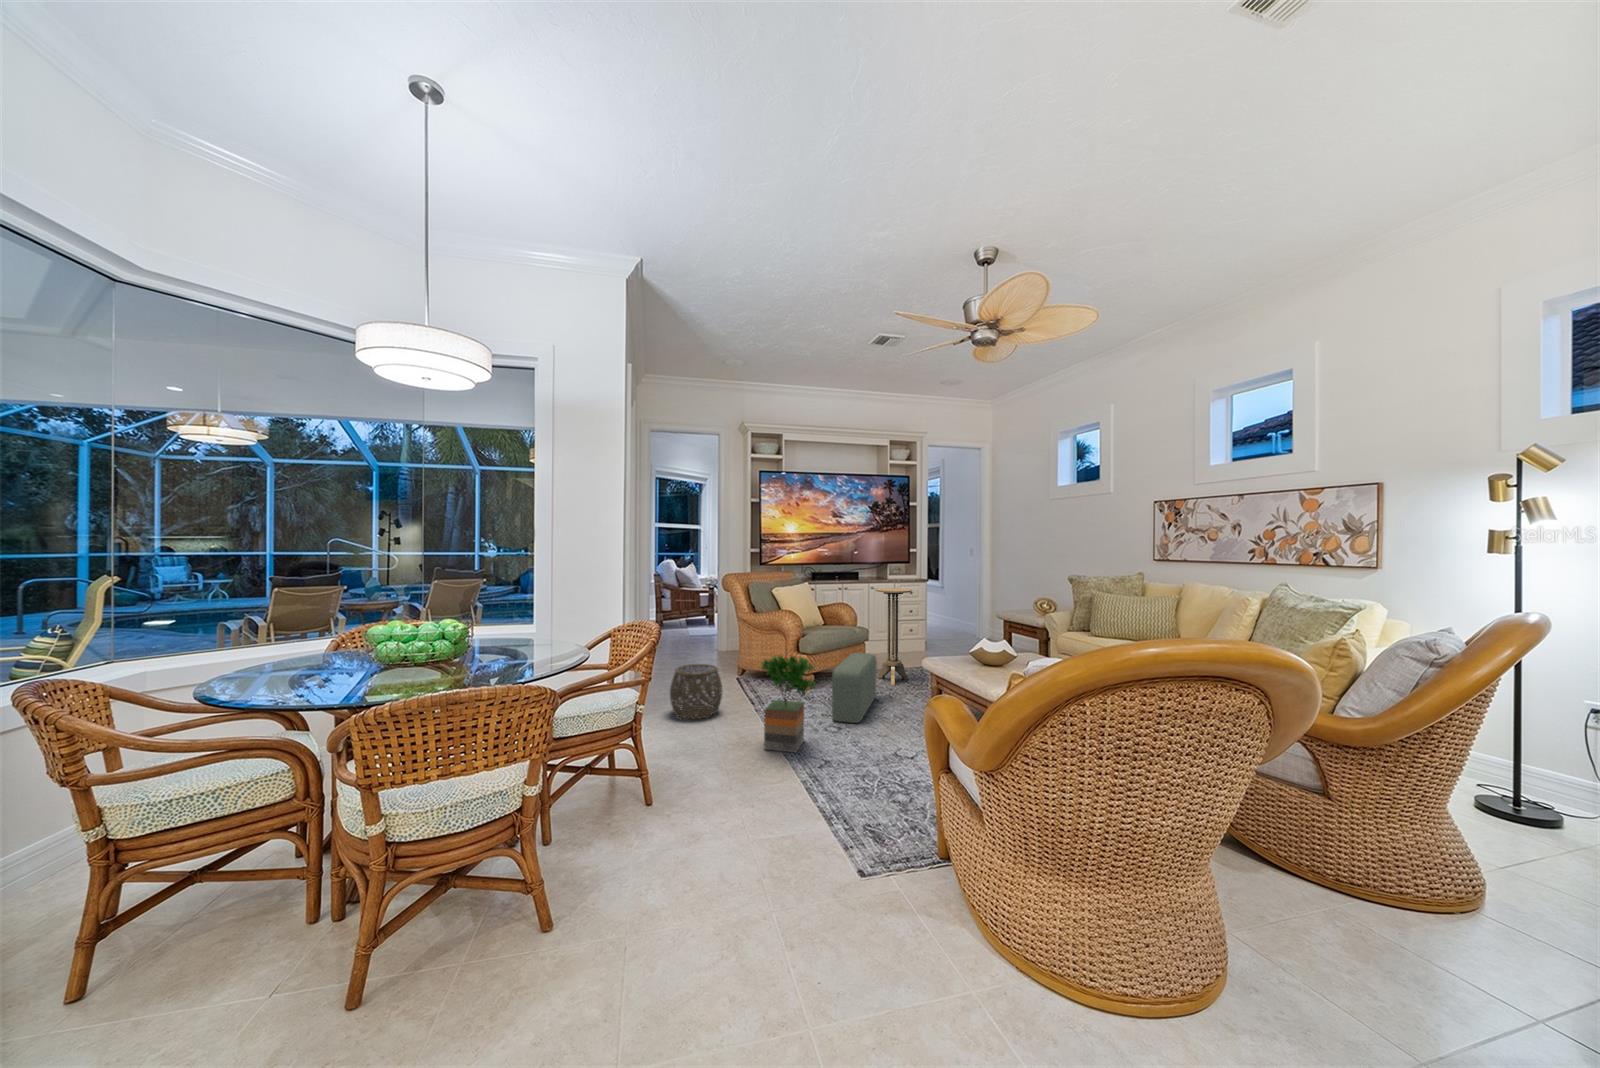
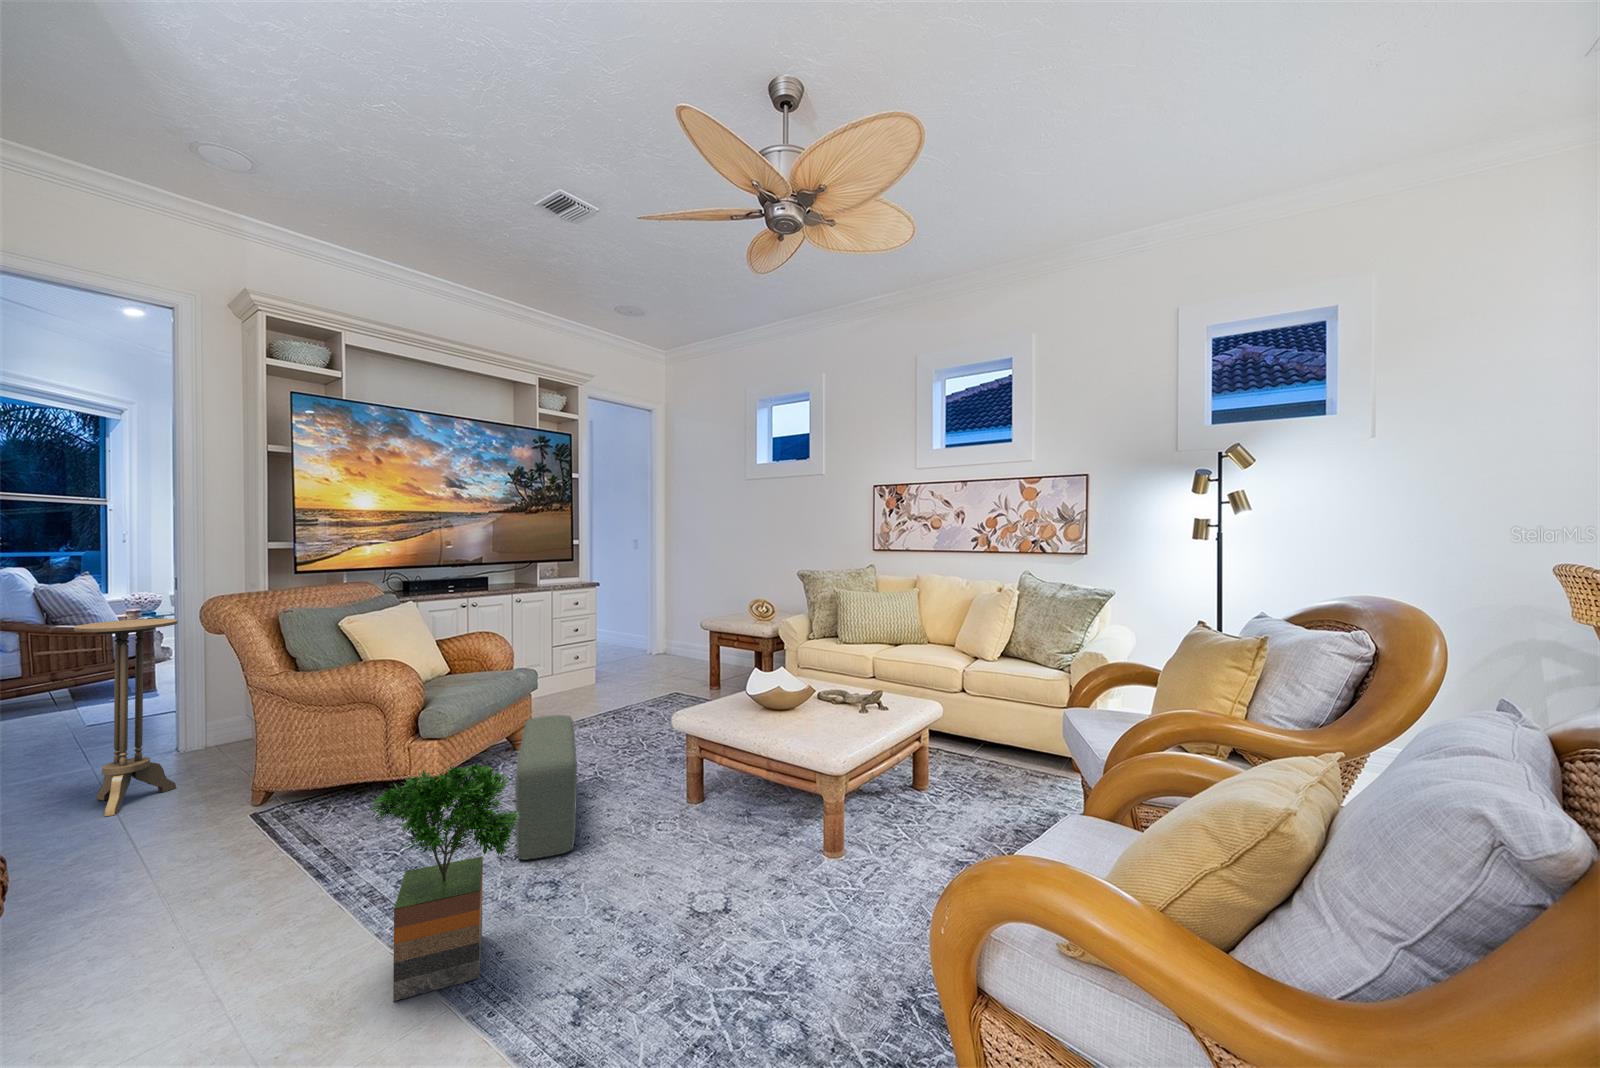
side table: present [875,588,912,686] -> present [74,619,178,816]
woven basket: present [670,664,722,719] -> none [44,815,235,984]

